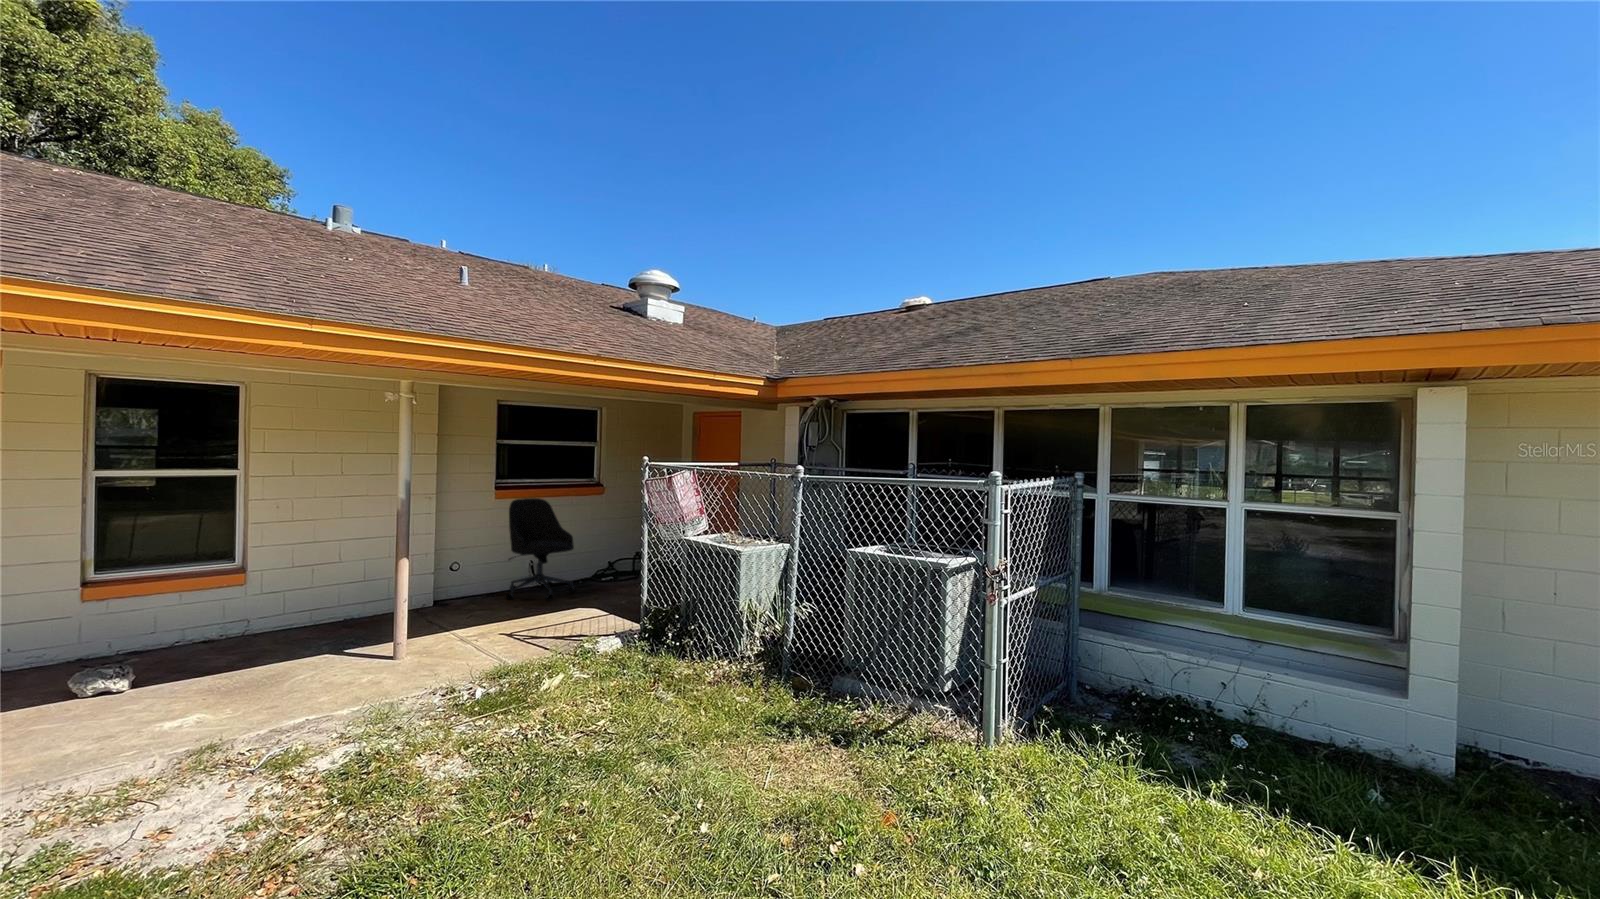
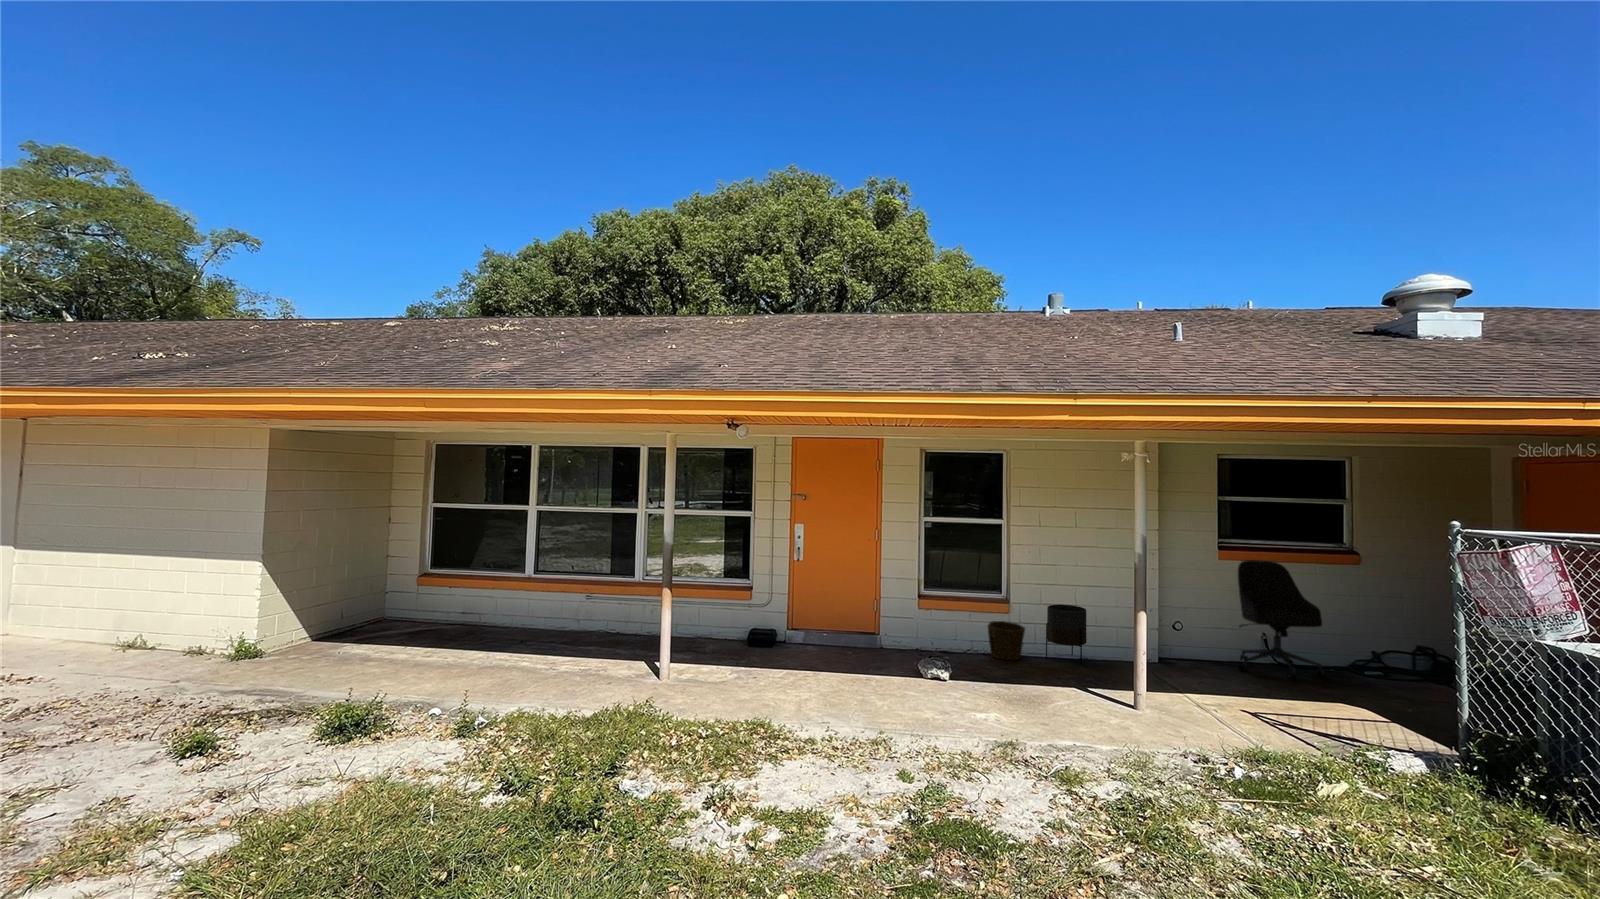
planter: none [296,563,349,627] -> present [1046,605,1087,664]
bucket: none [208,594,267,641] -> present [988,621,1025,660]

